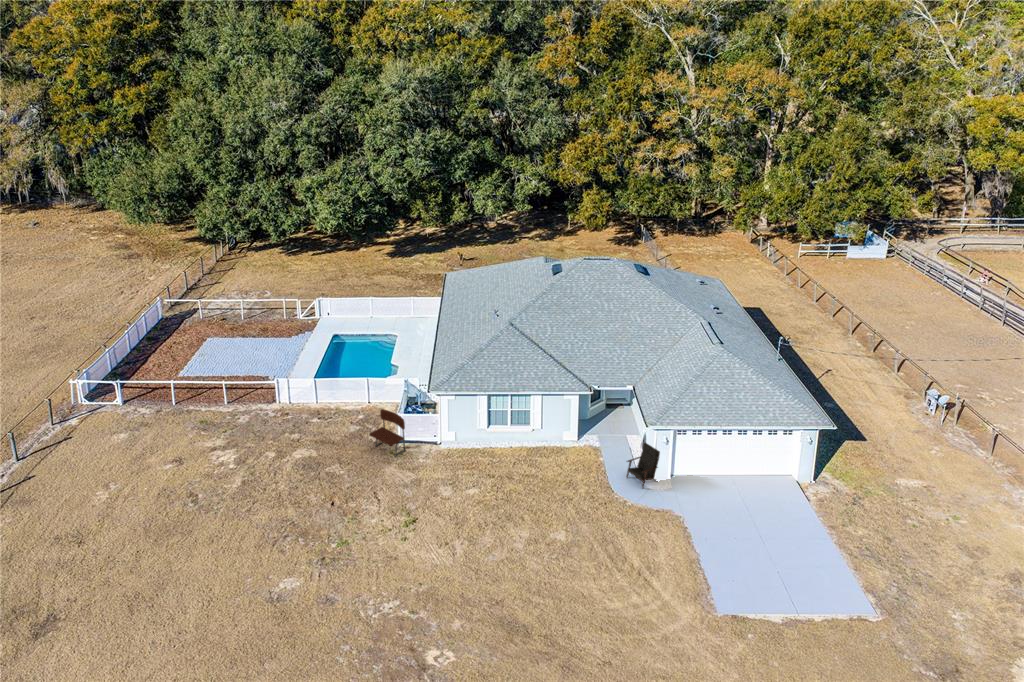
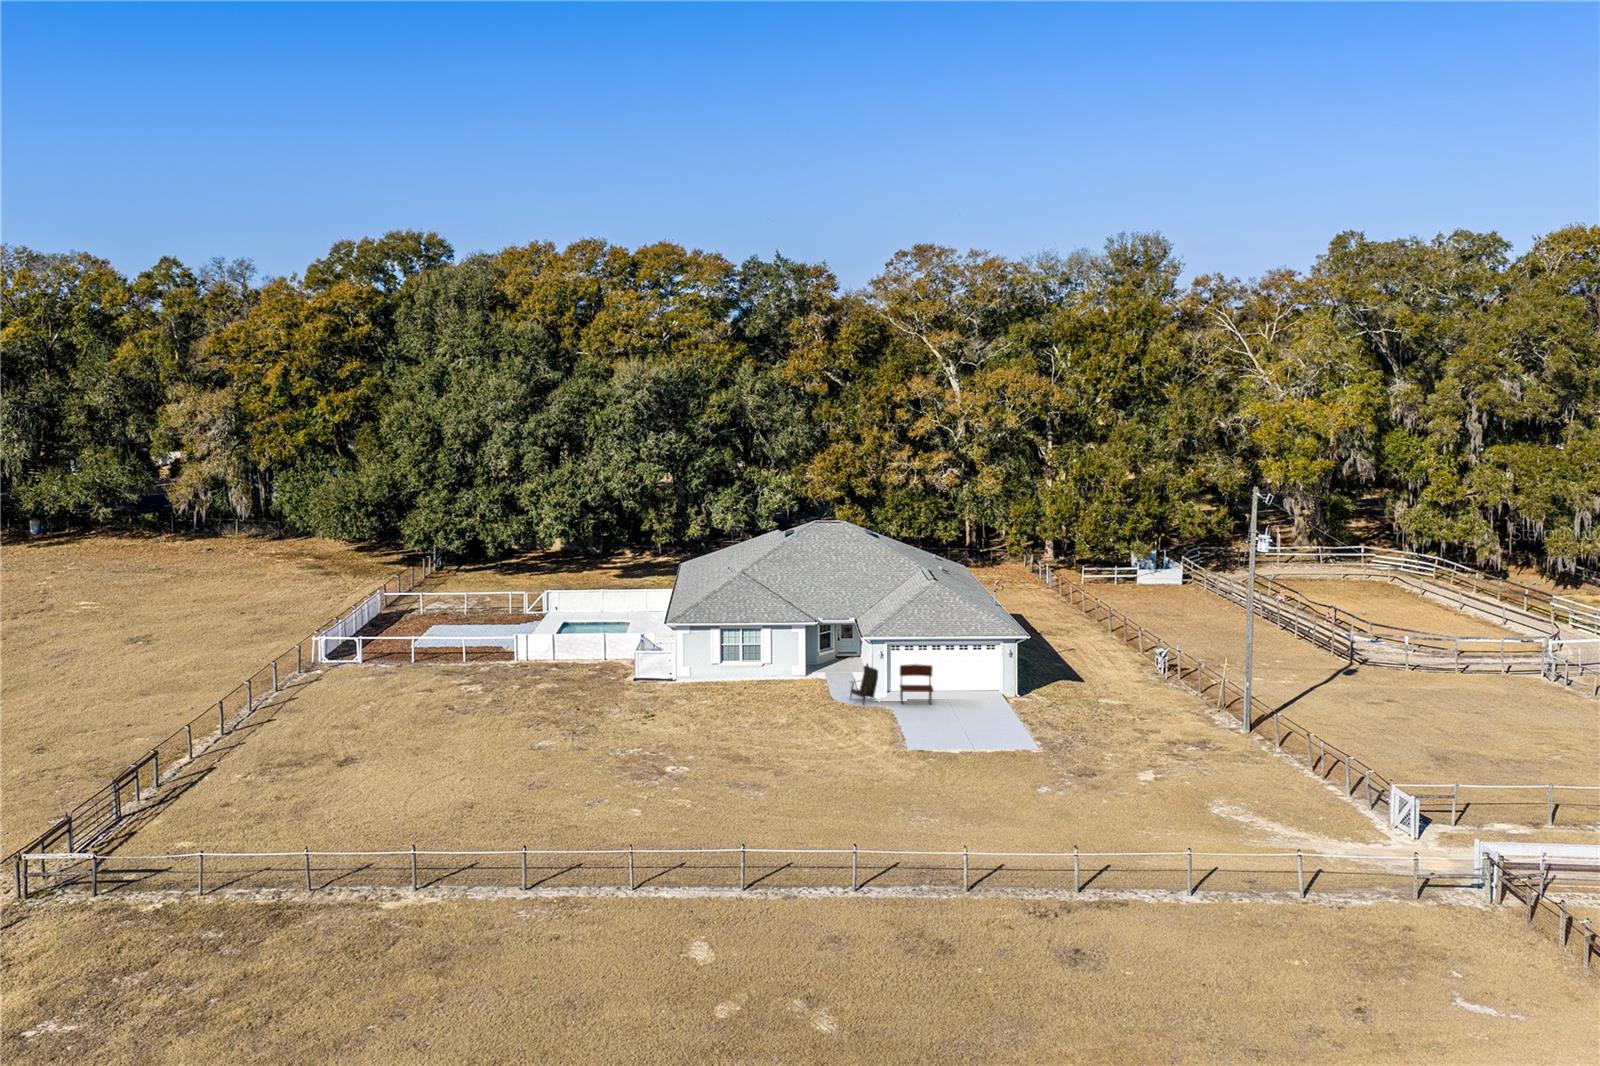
bench: present [369,409,406,456] -> present [900,664,933,703]

